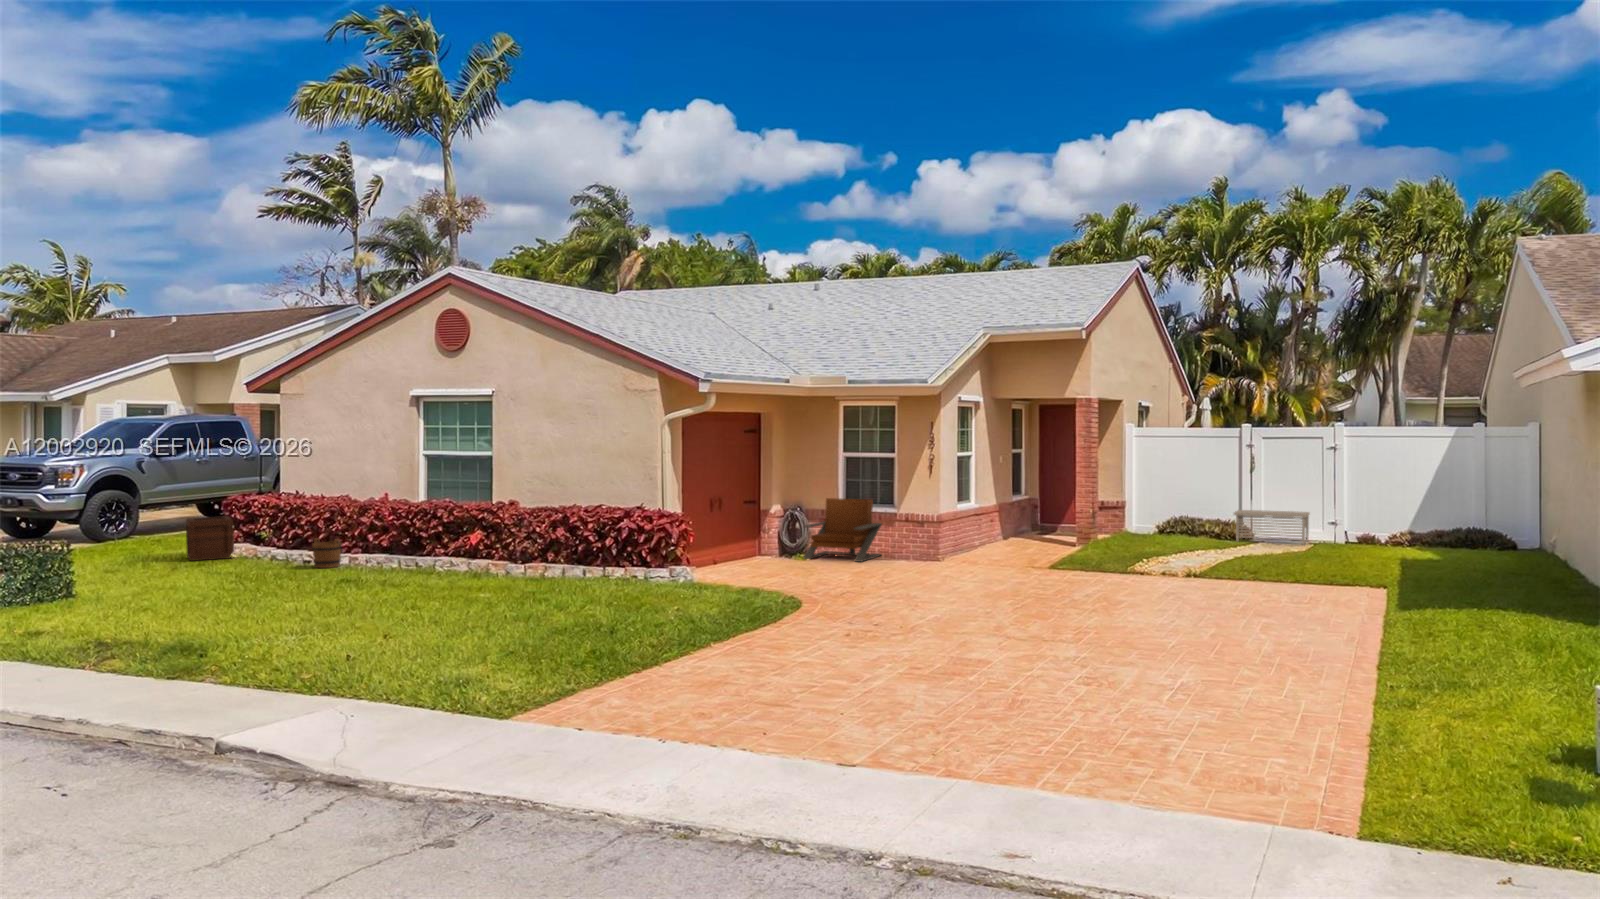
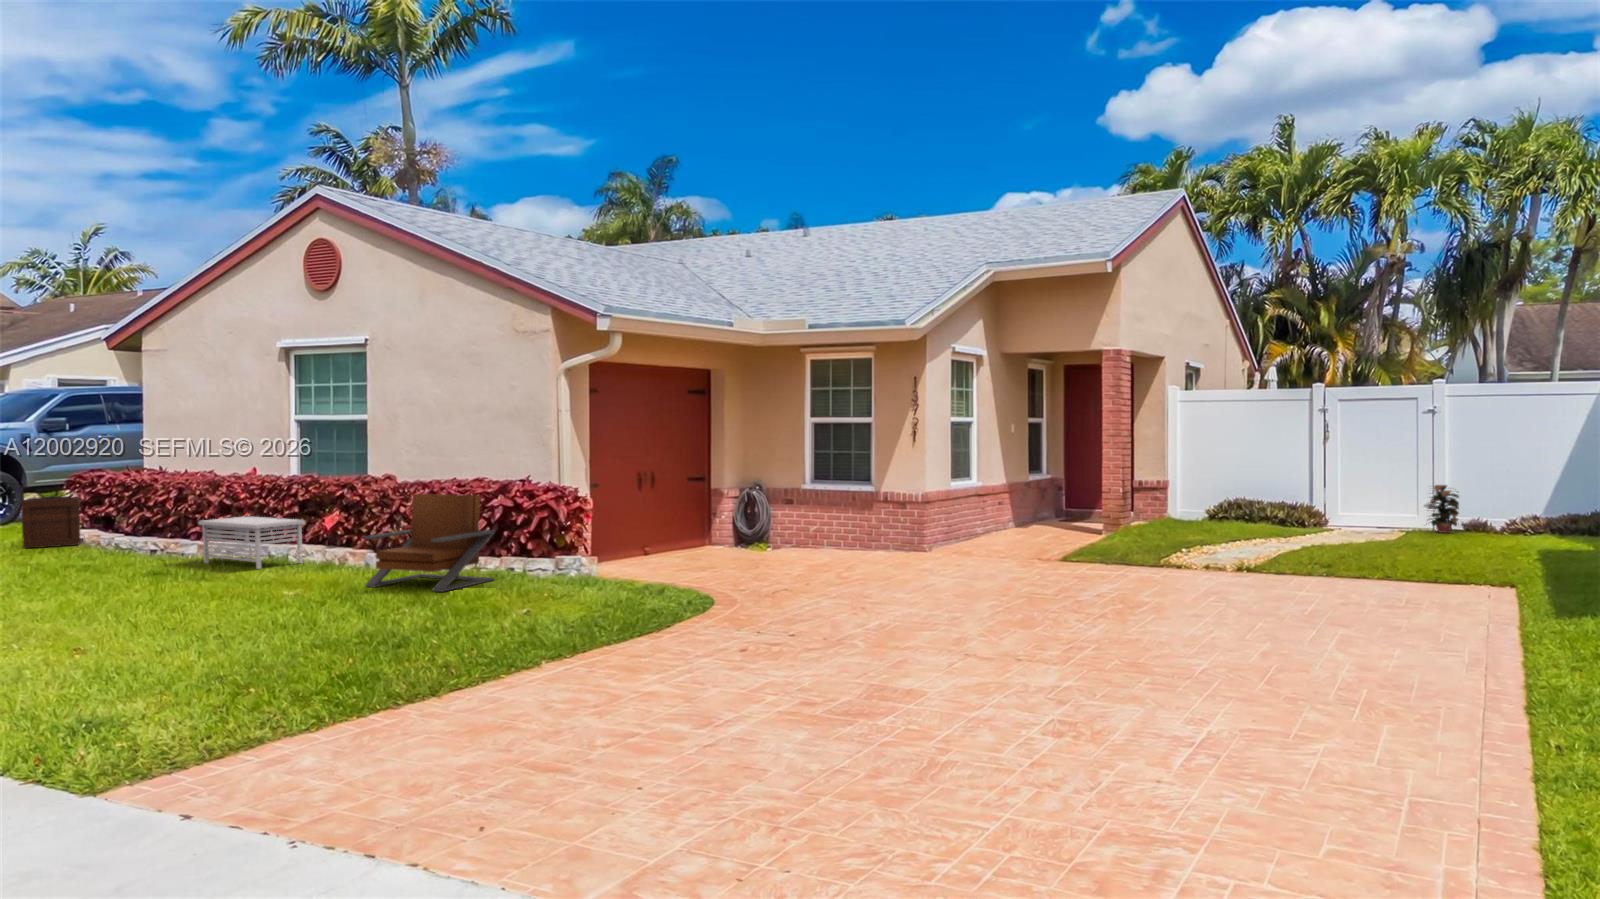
lounge chair: present [804,498,882,562] -> present [364,494,495,592]
decorative plant: none [1326,507,1357,545] -> present [1428,485,1459,533]
storage bench: present [1234,510,1310,544] -> present [198,517,305,569]
bucket: present [312,538,342,568] -> none [150,521,190,557]

